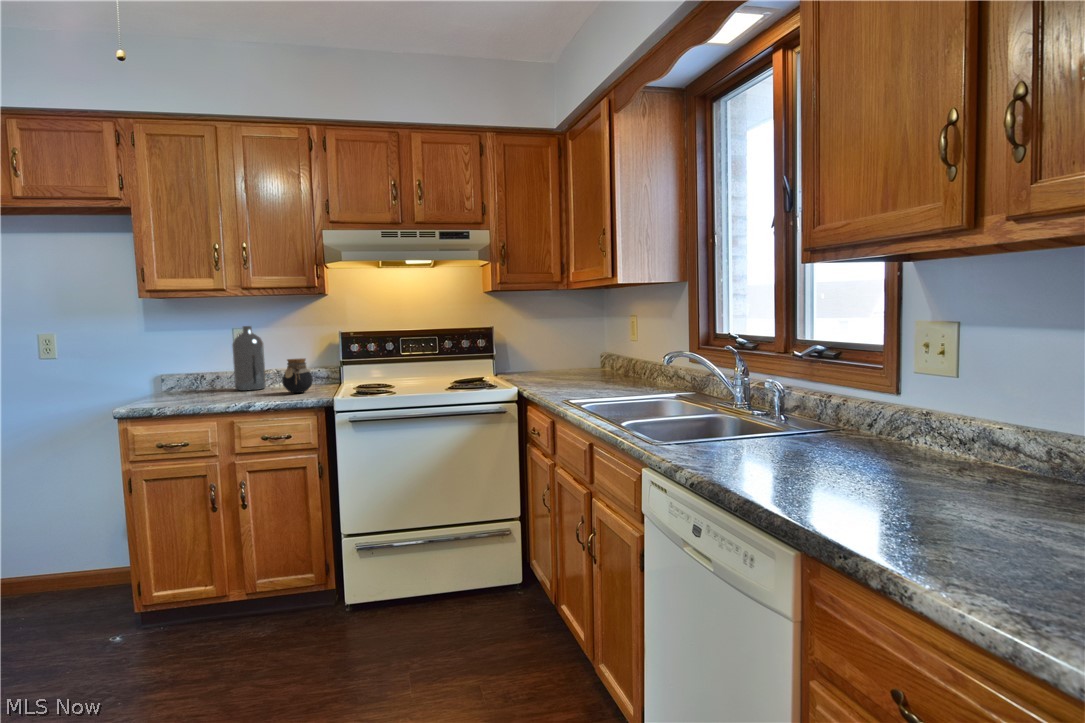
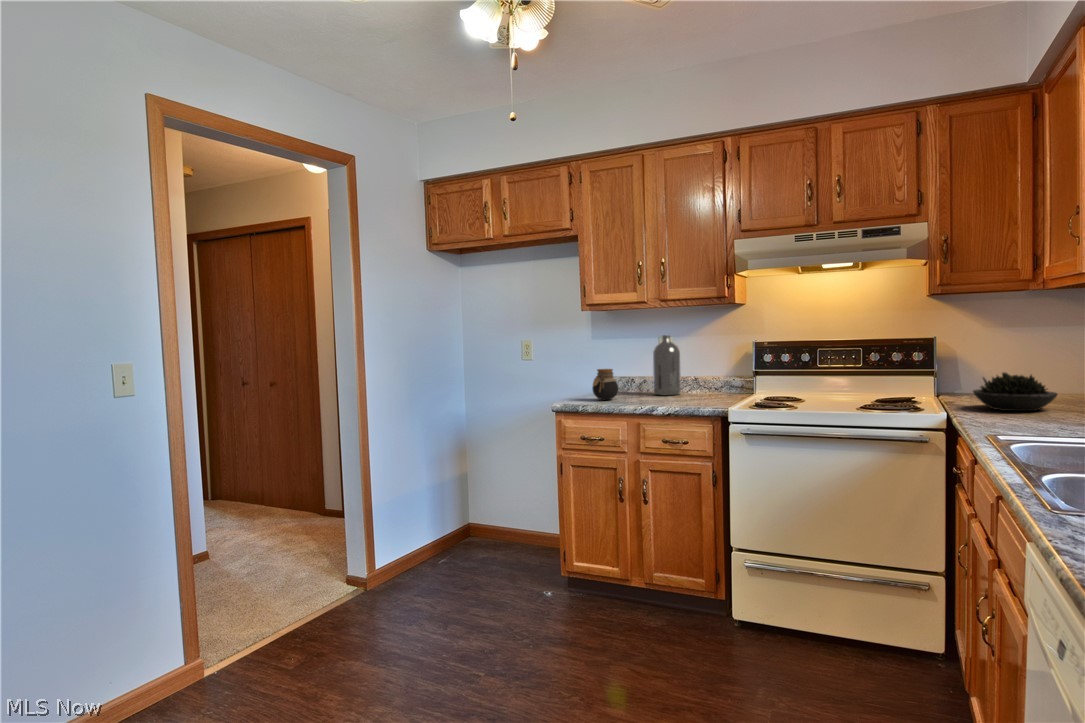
succulent plant: none [530,352,583,382] -> present [973,372,1057,411]
jar: present [282,358,313,393] -> present [592,369,619,400]

